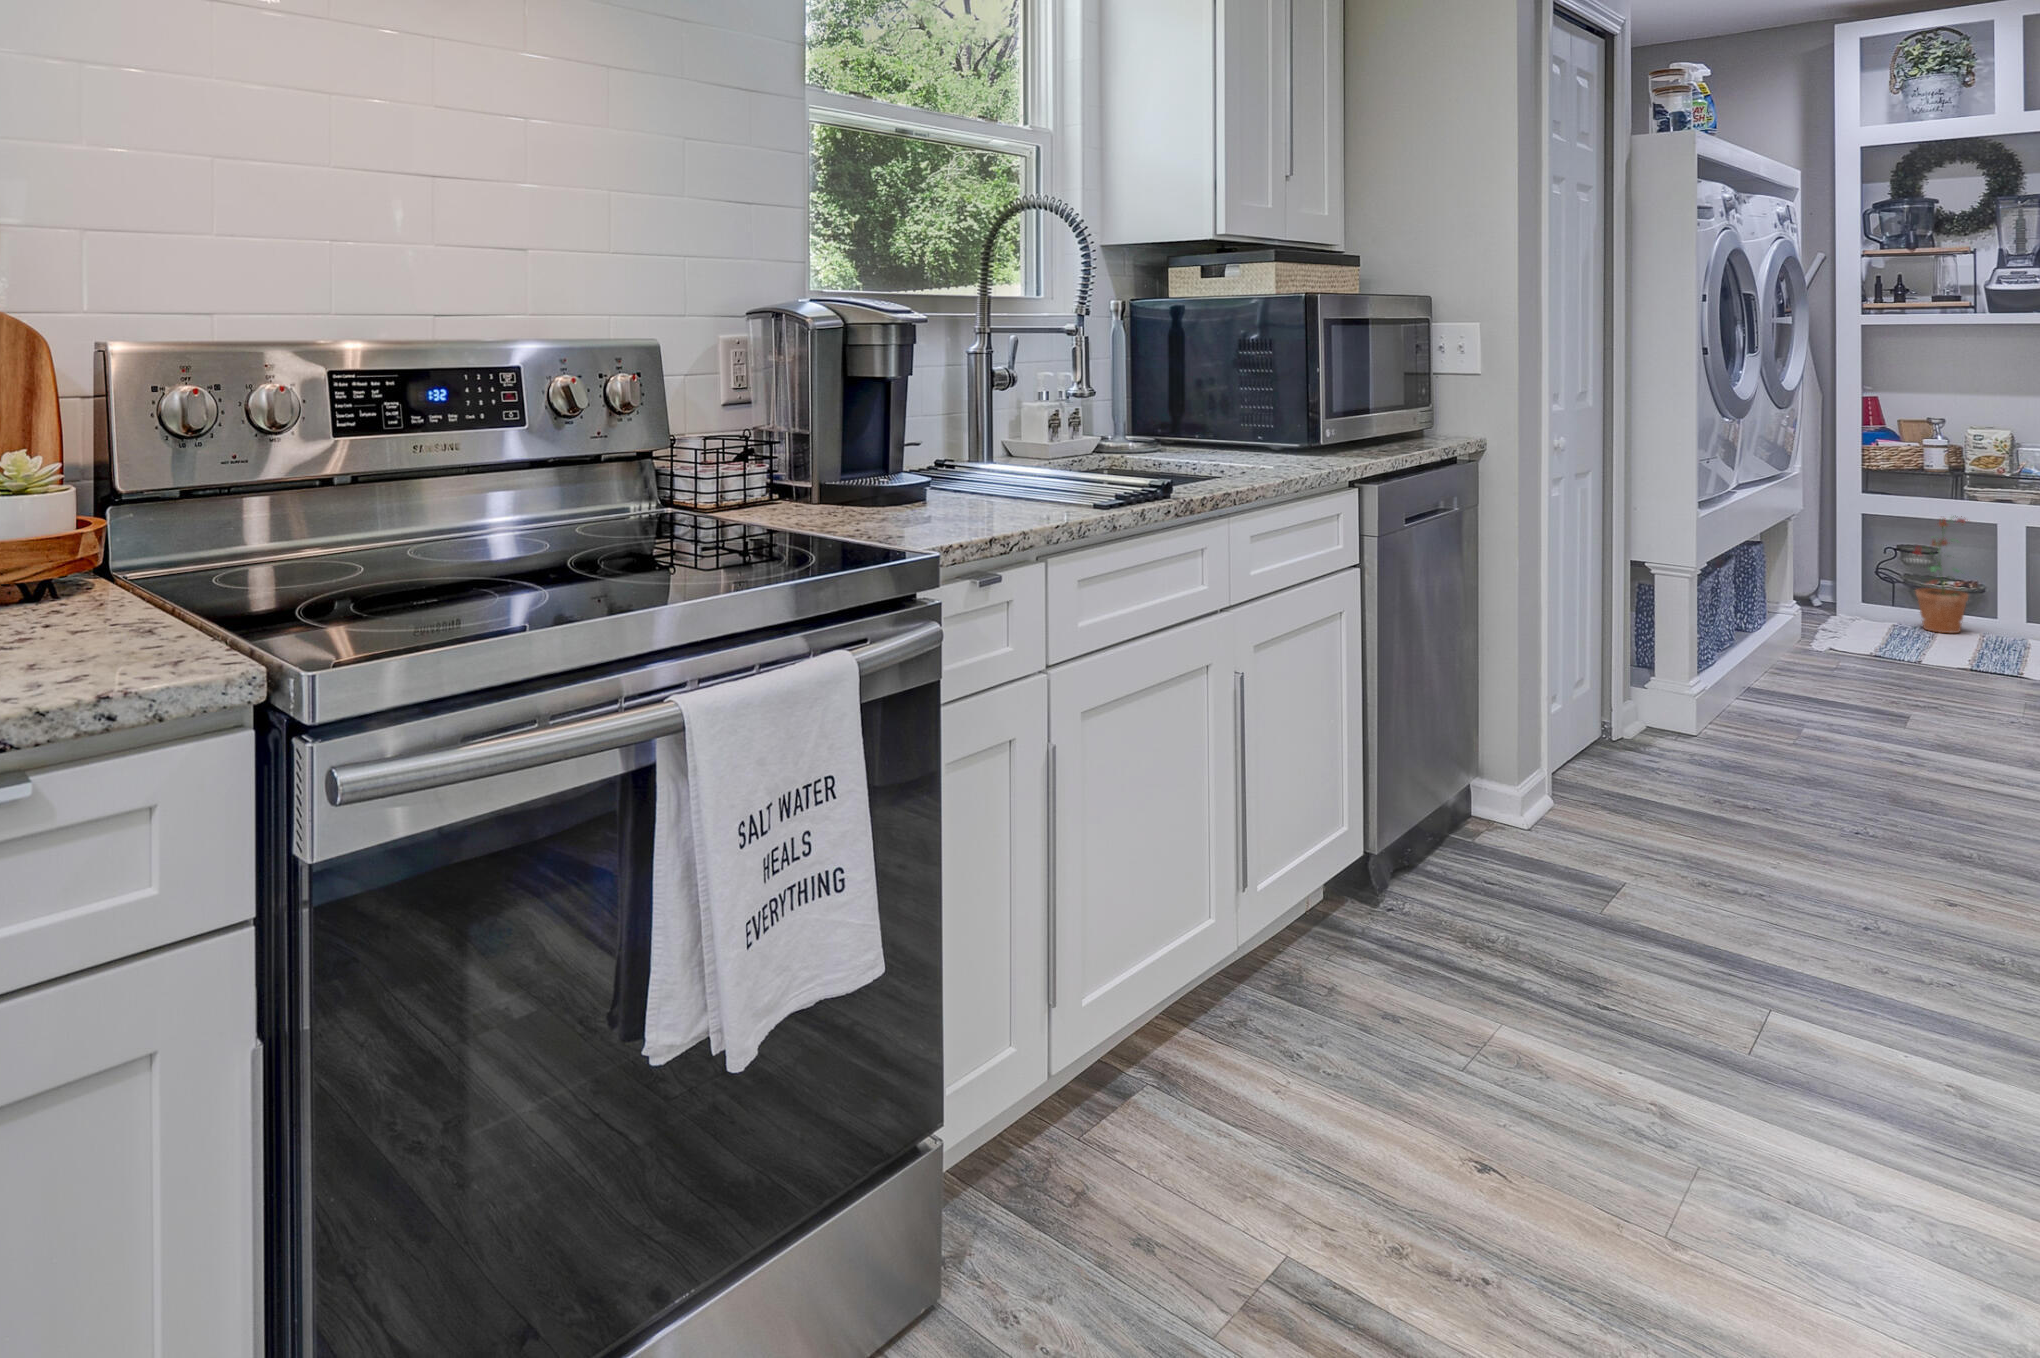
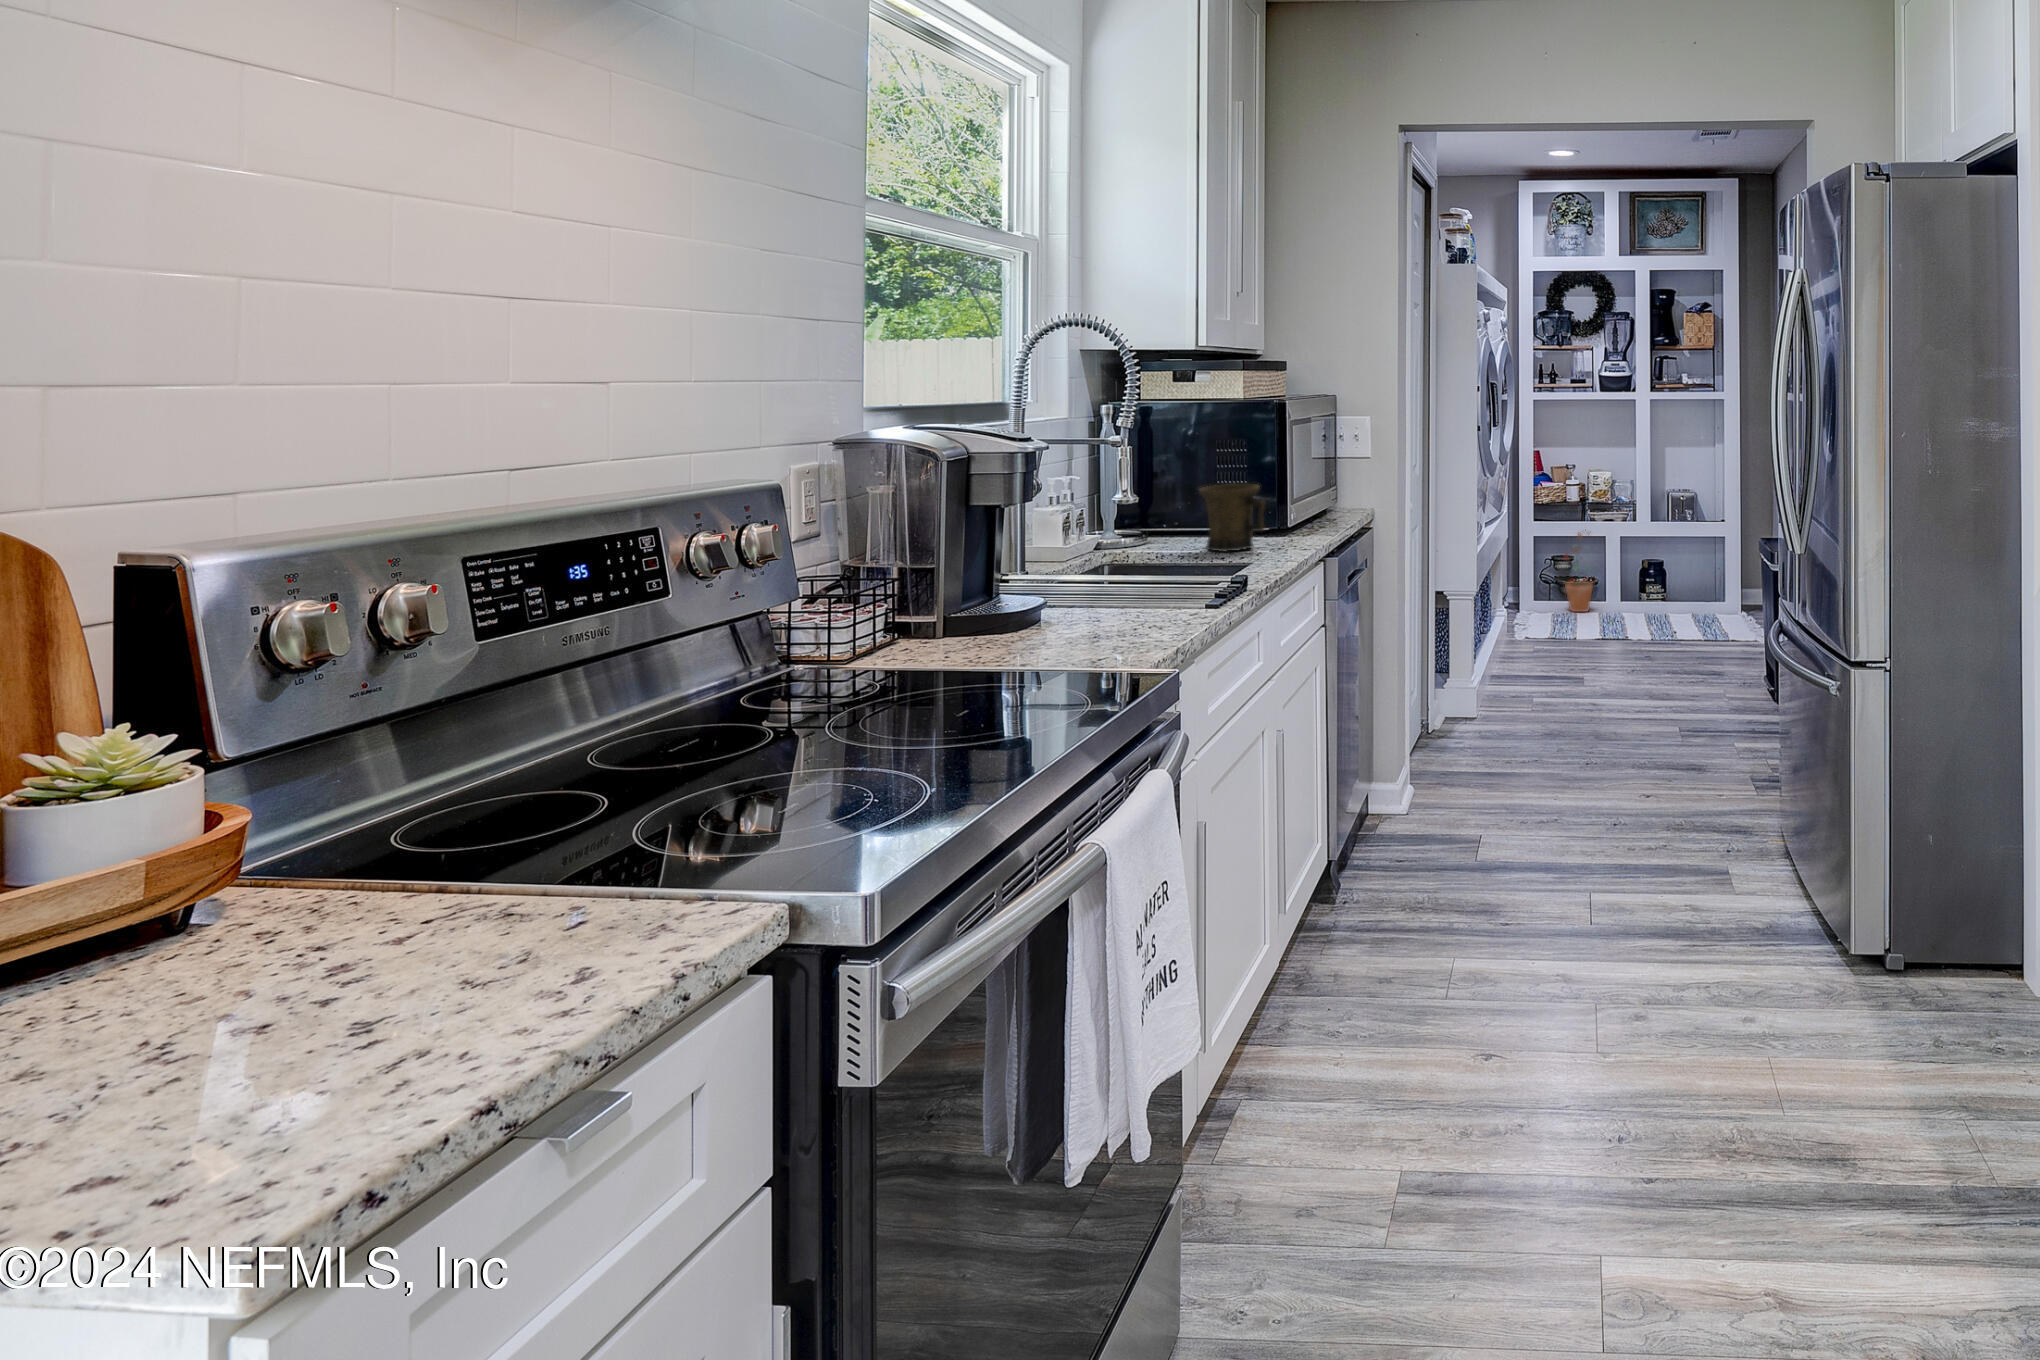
mug: none [1199,391,1274,466] -> present [1199,484,1265,552]

